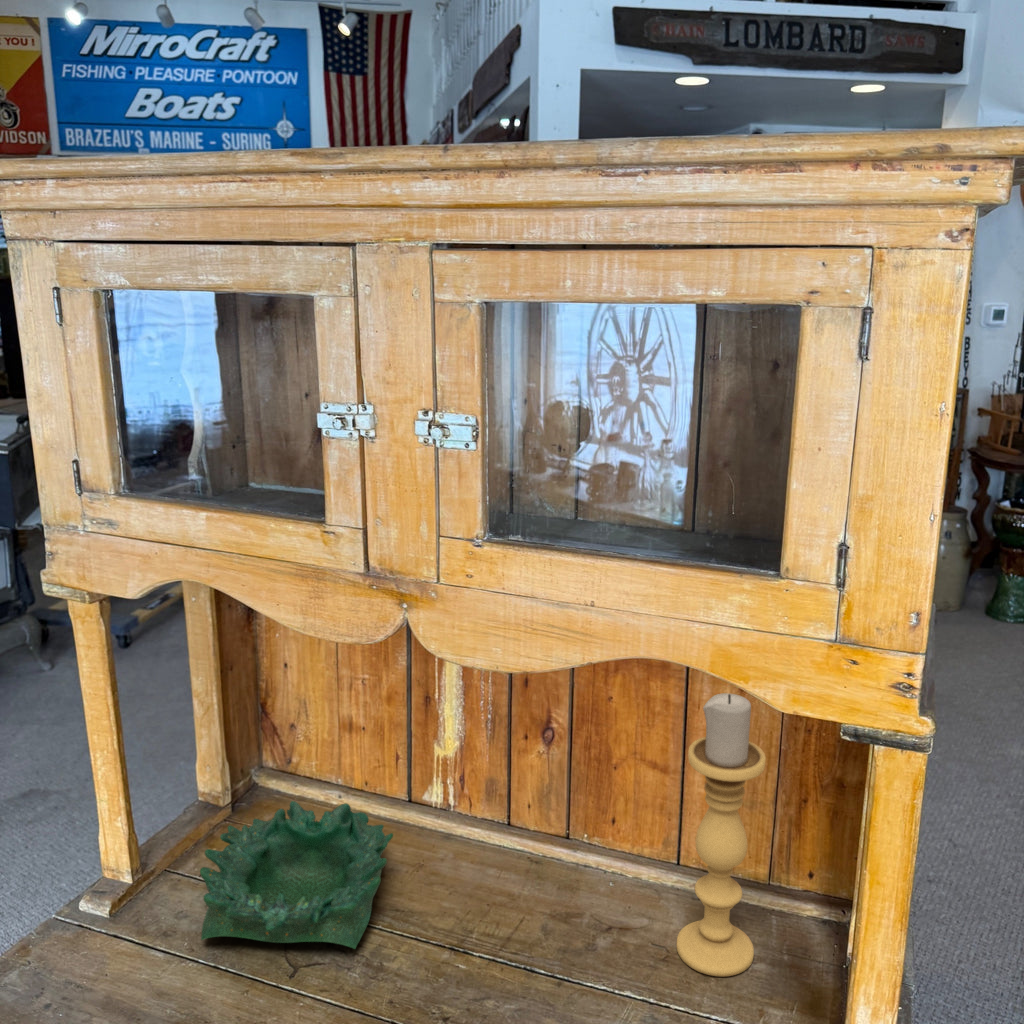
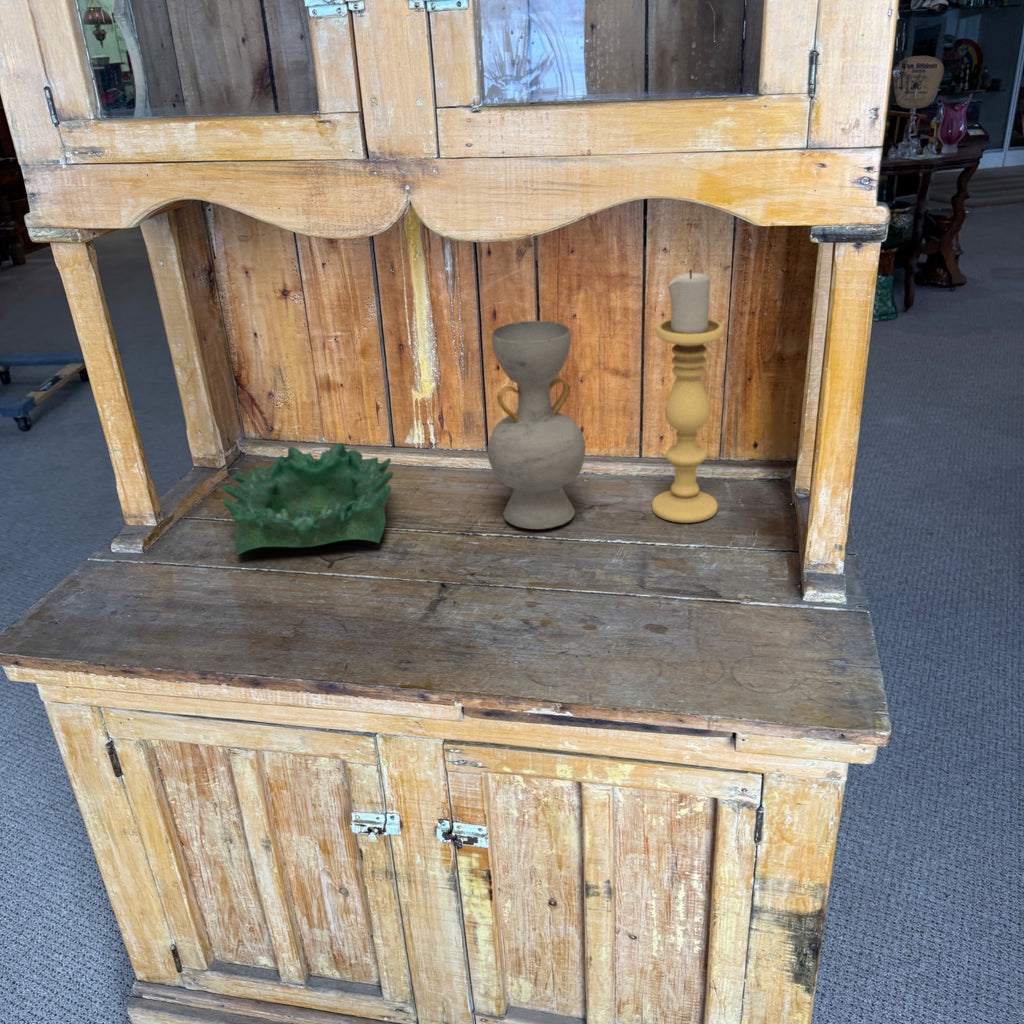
decorative vase: none [491,716,602,957] -> present [487,321,585,529]

